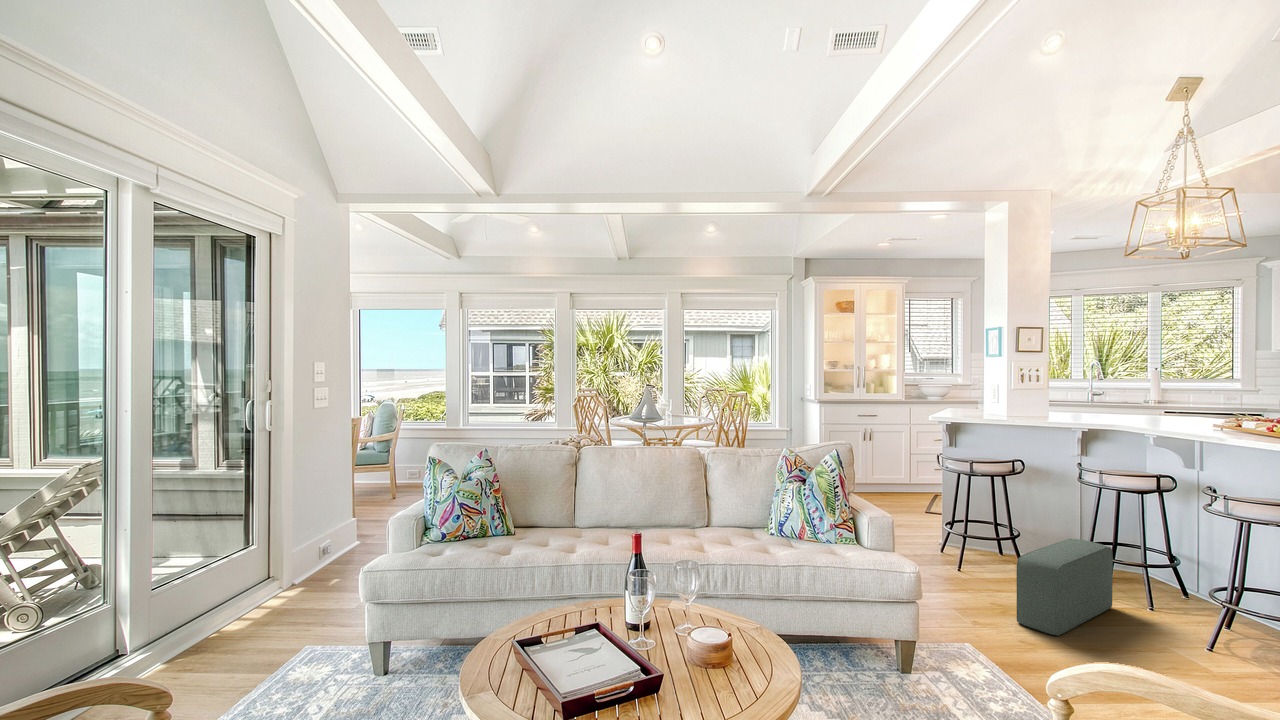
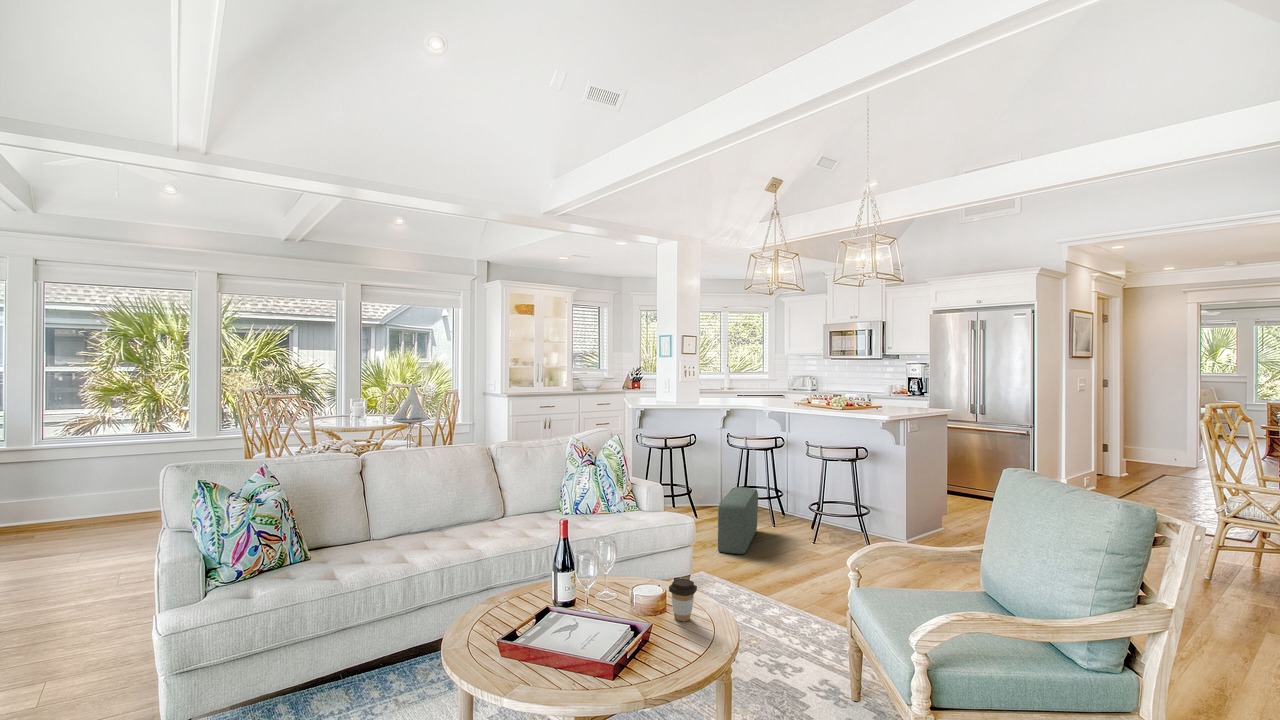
coffee cup: none [717,635,751,693] -> present [669,579,697,622]

